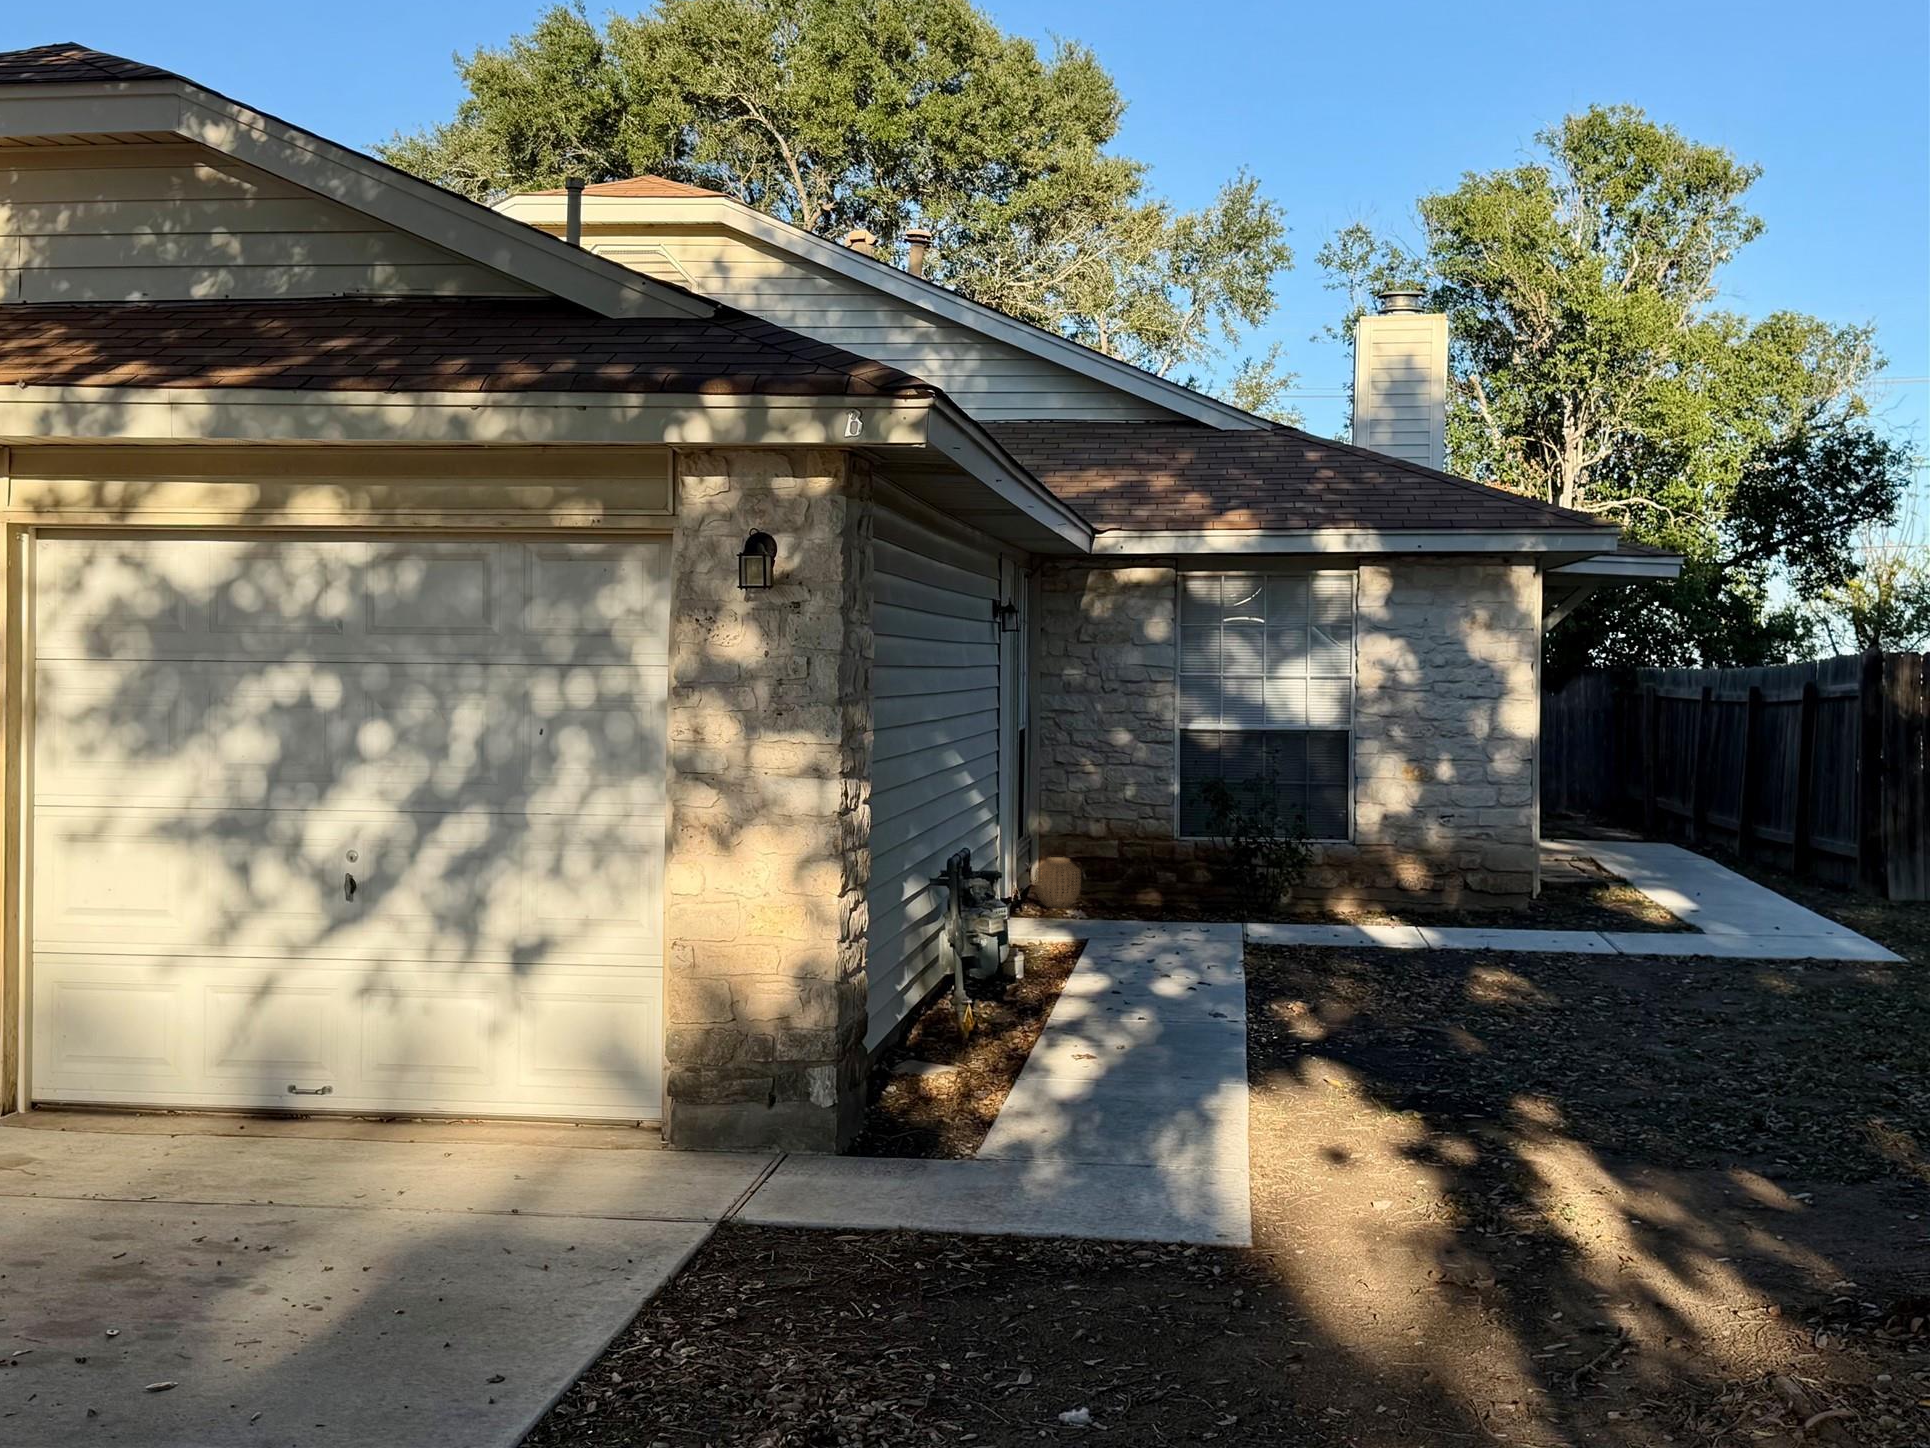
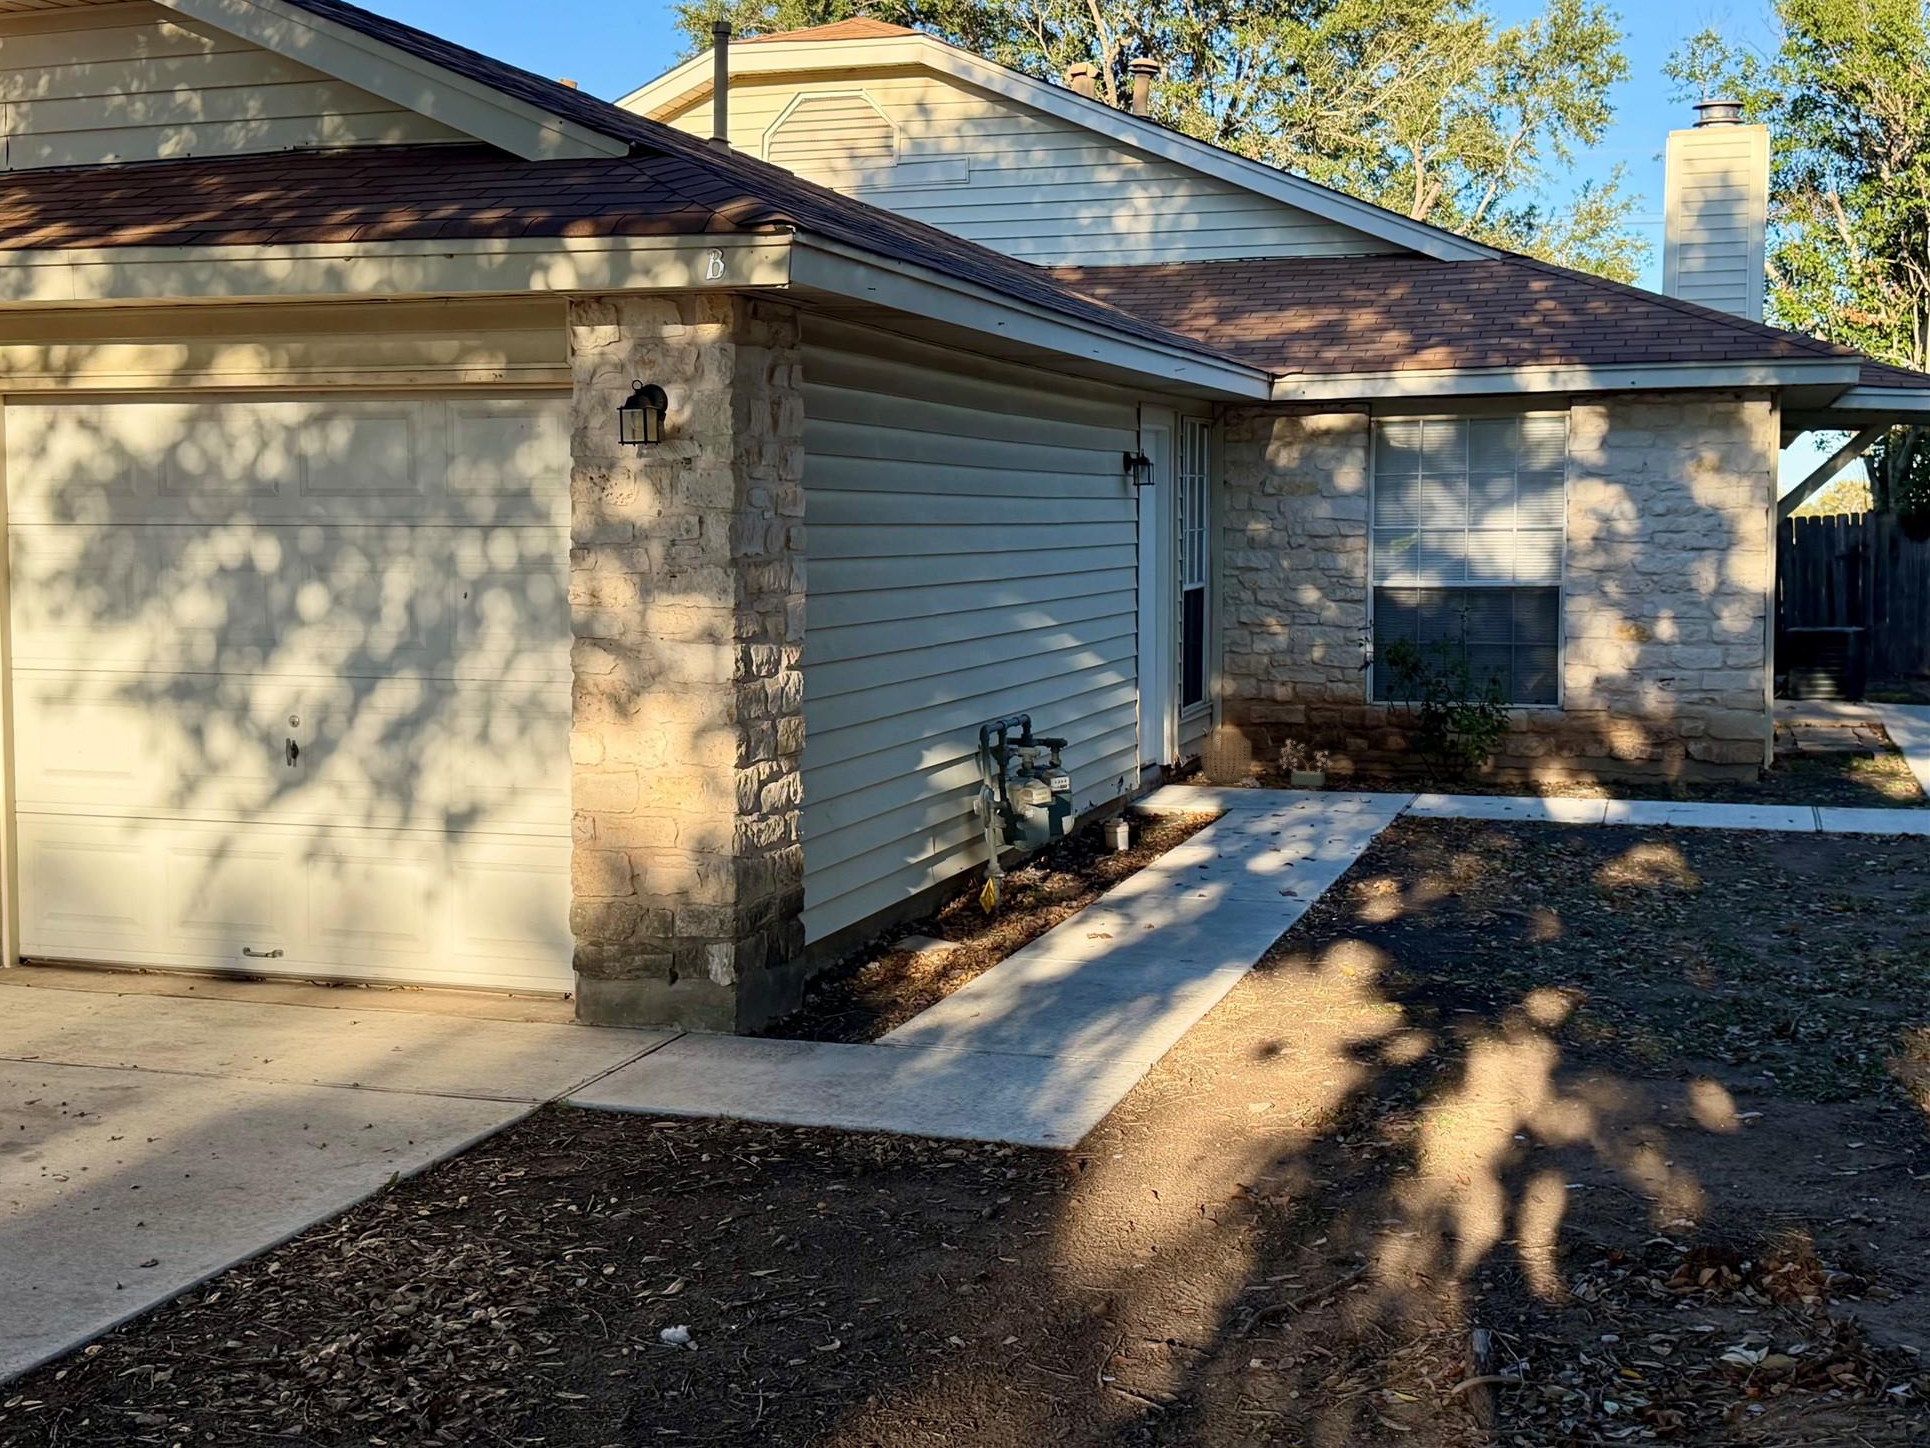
decorative plant: none [1105,866,1154,909] -> present [1282,740,1331,786]

